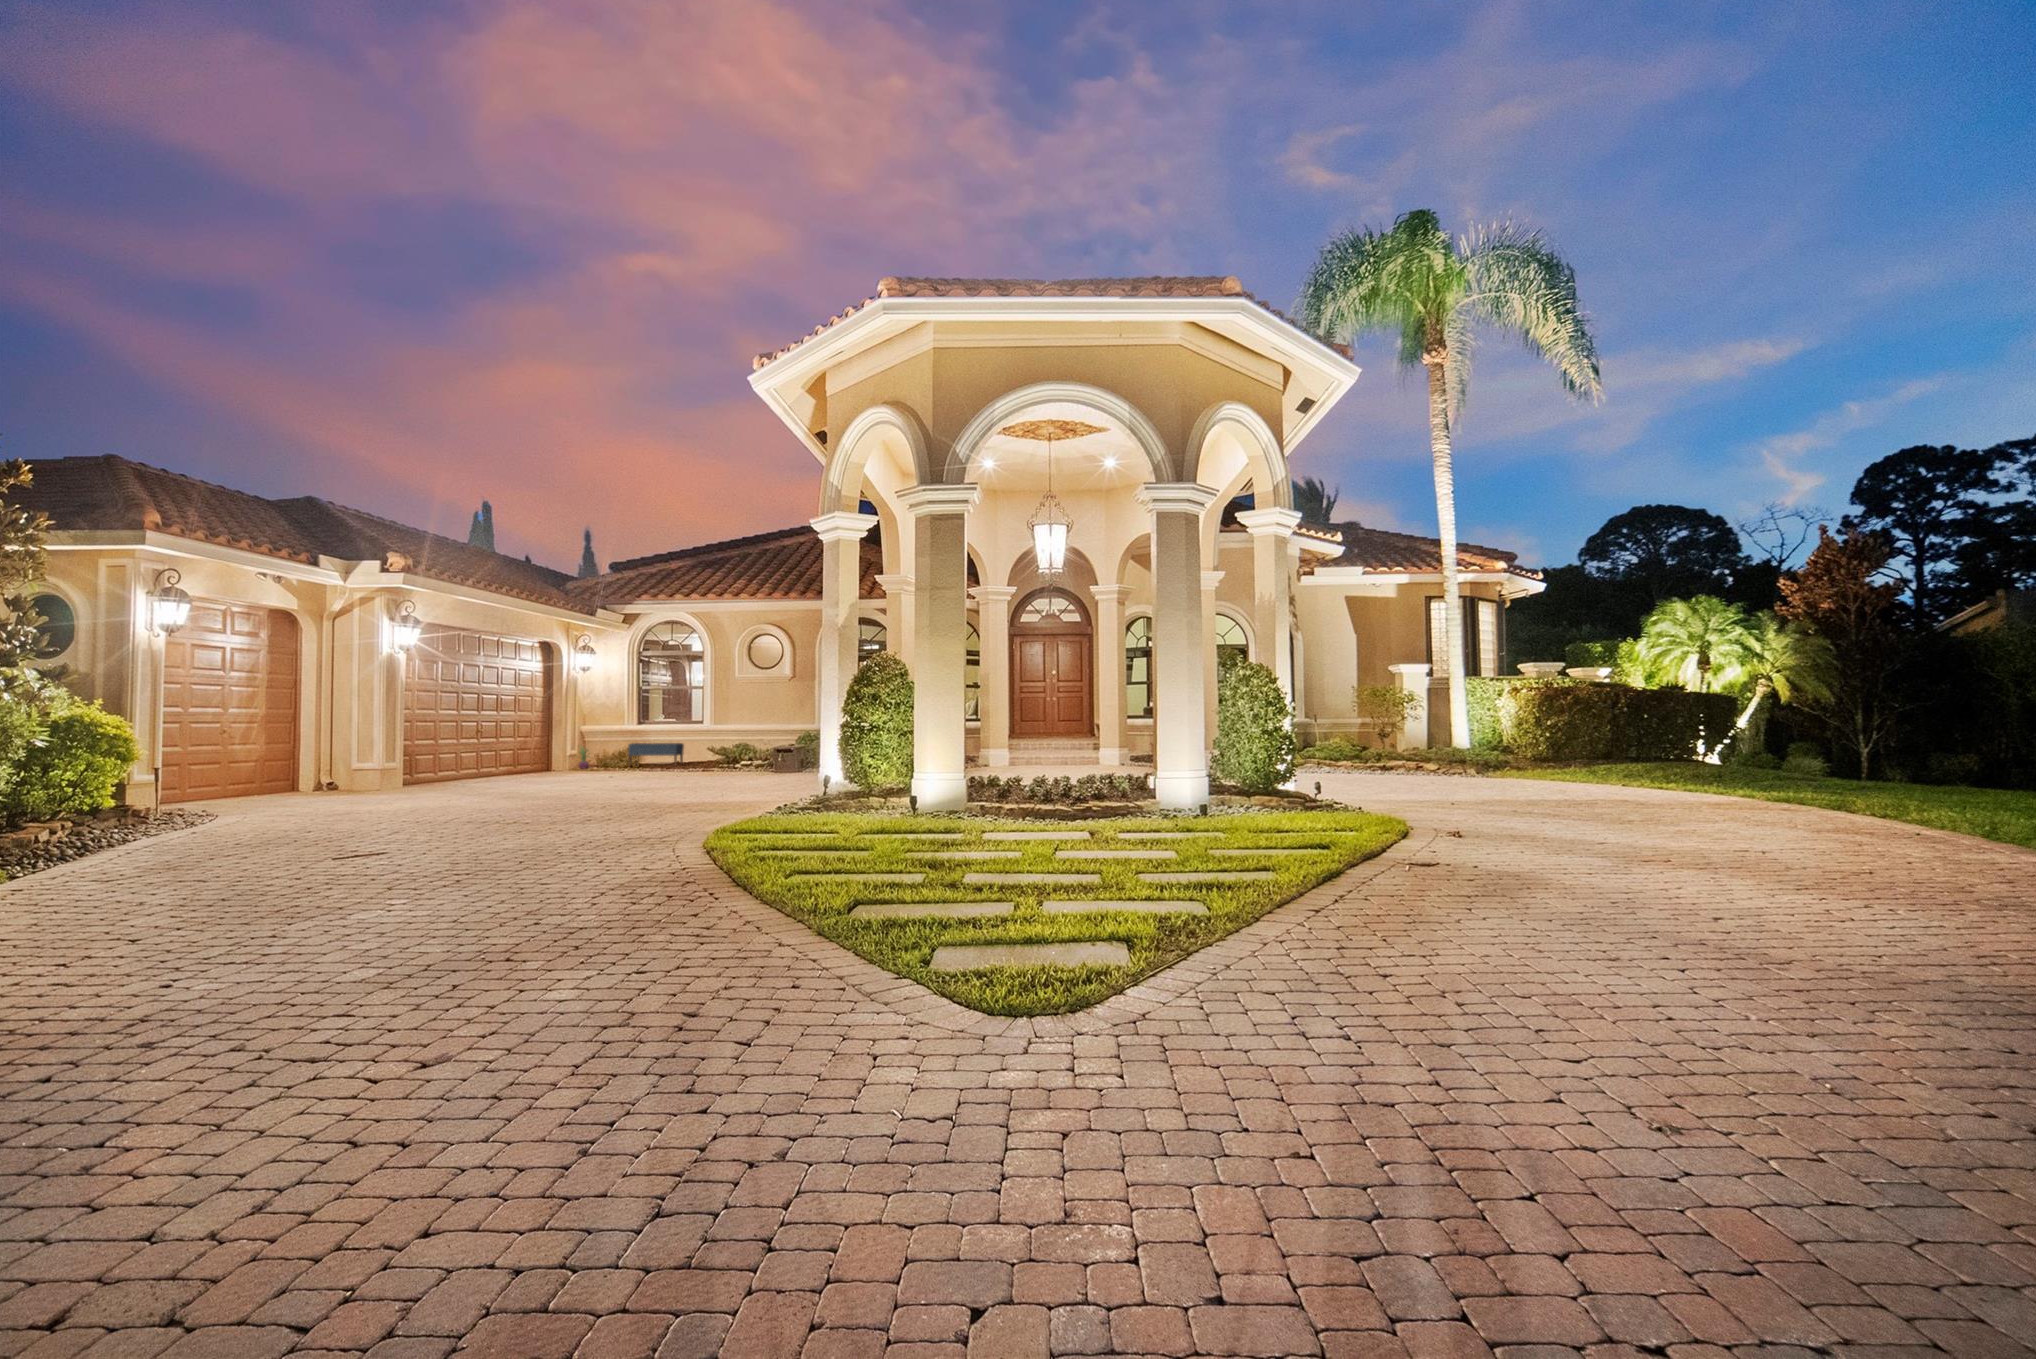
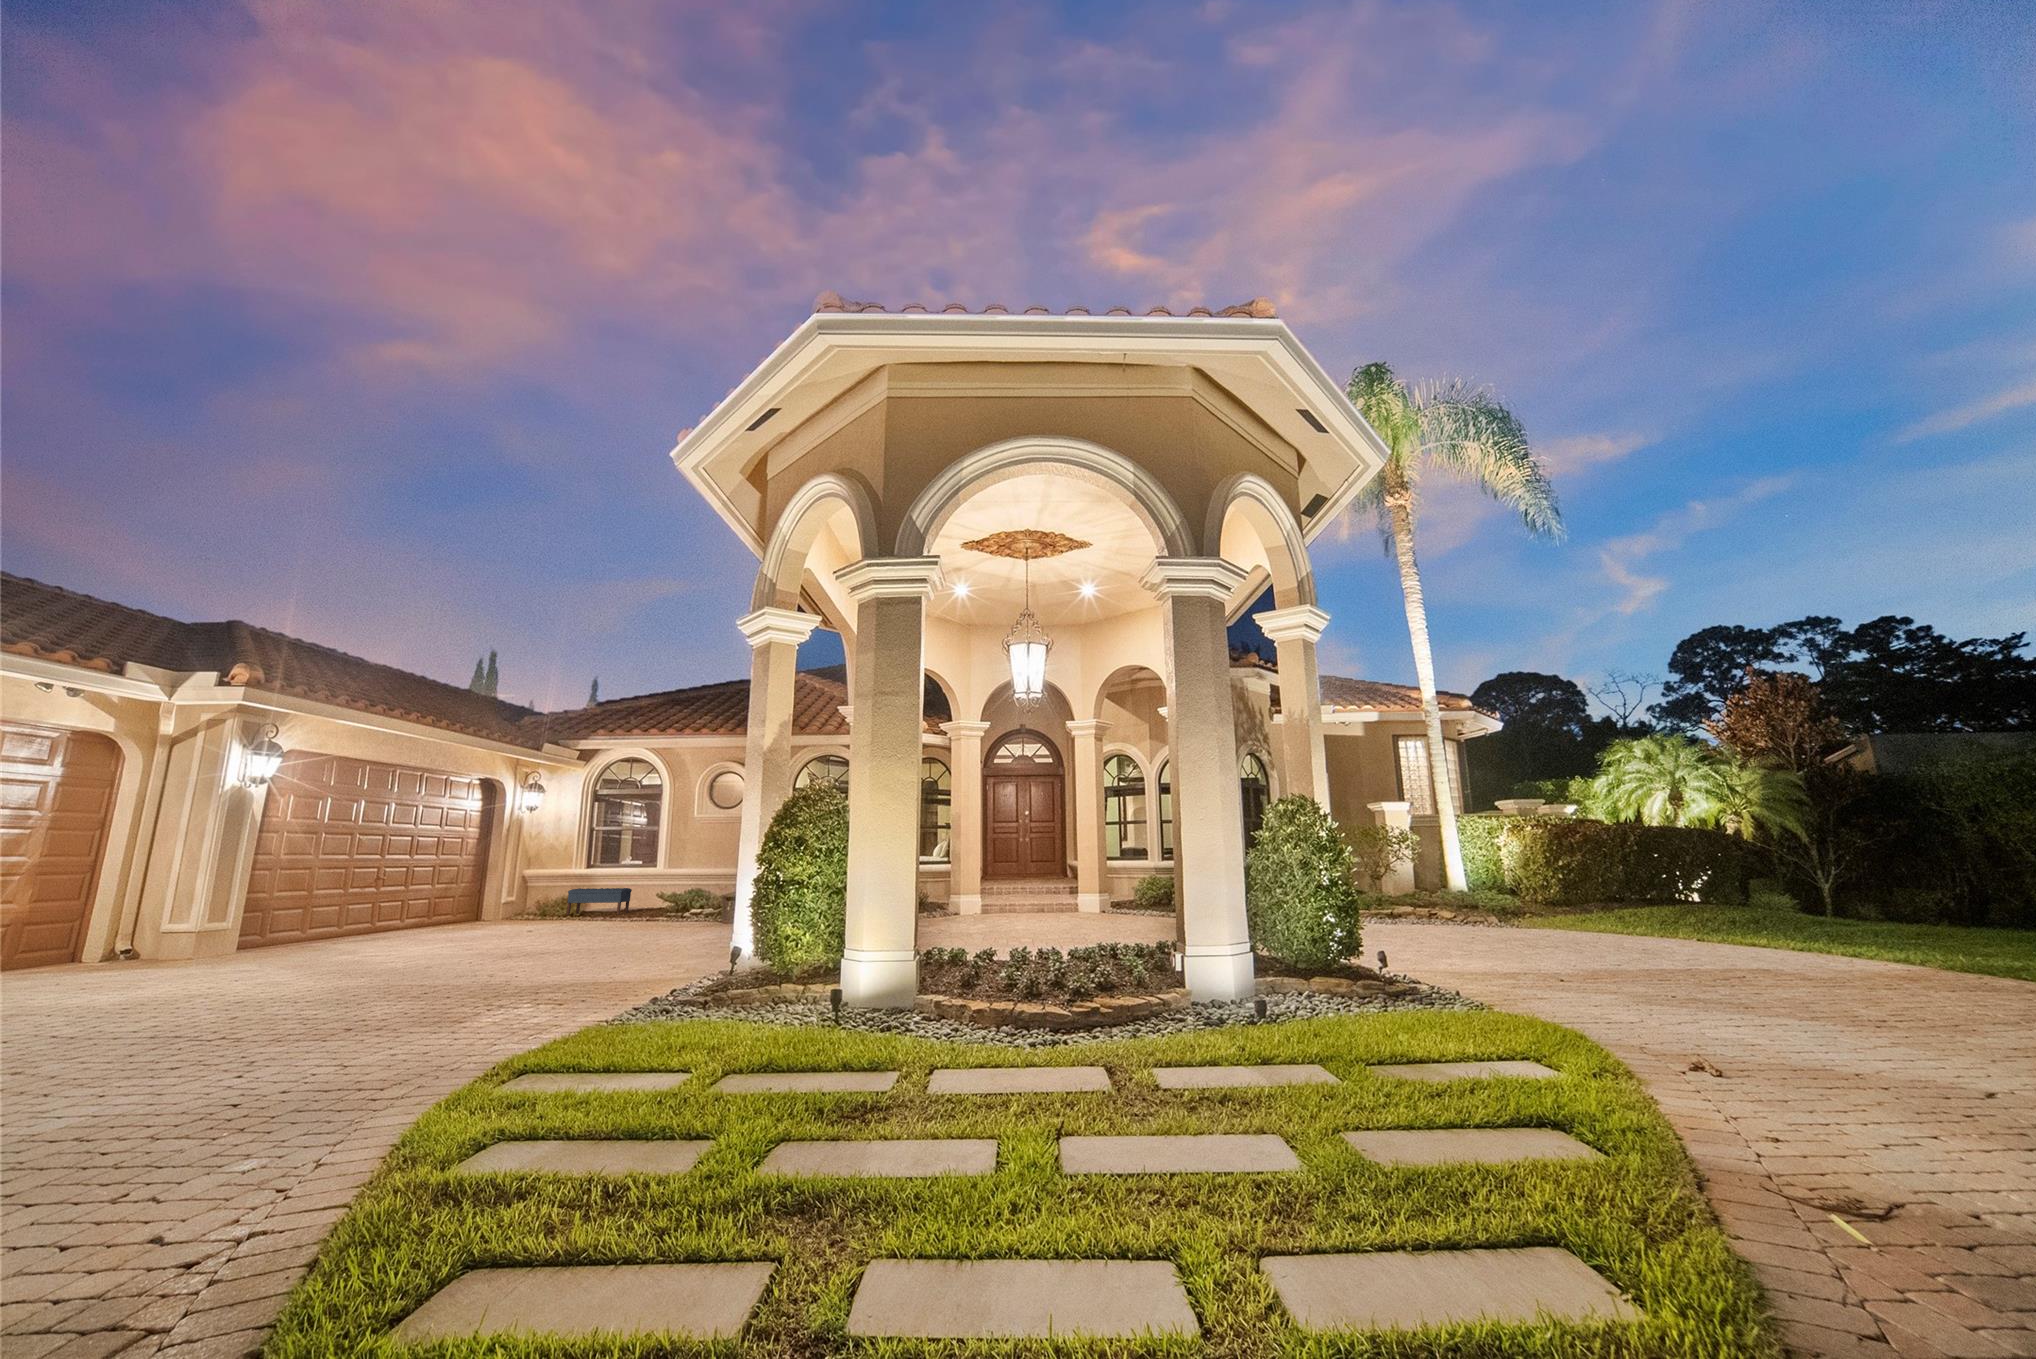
decorative plant: present [579,747,589,769] -> none [496,891,529,919]

